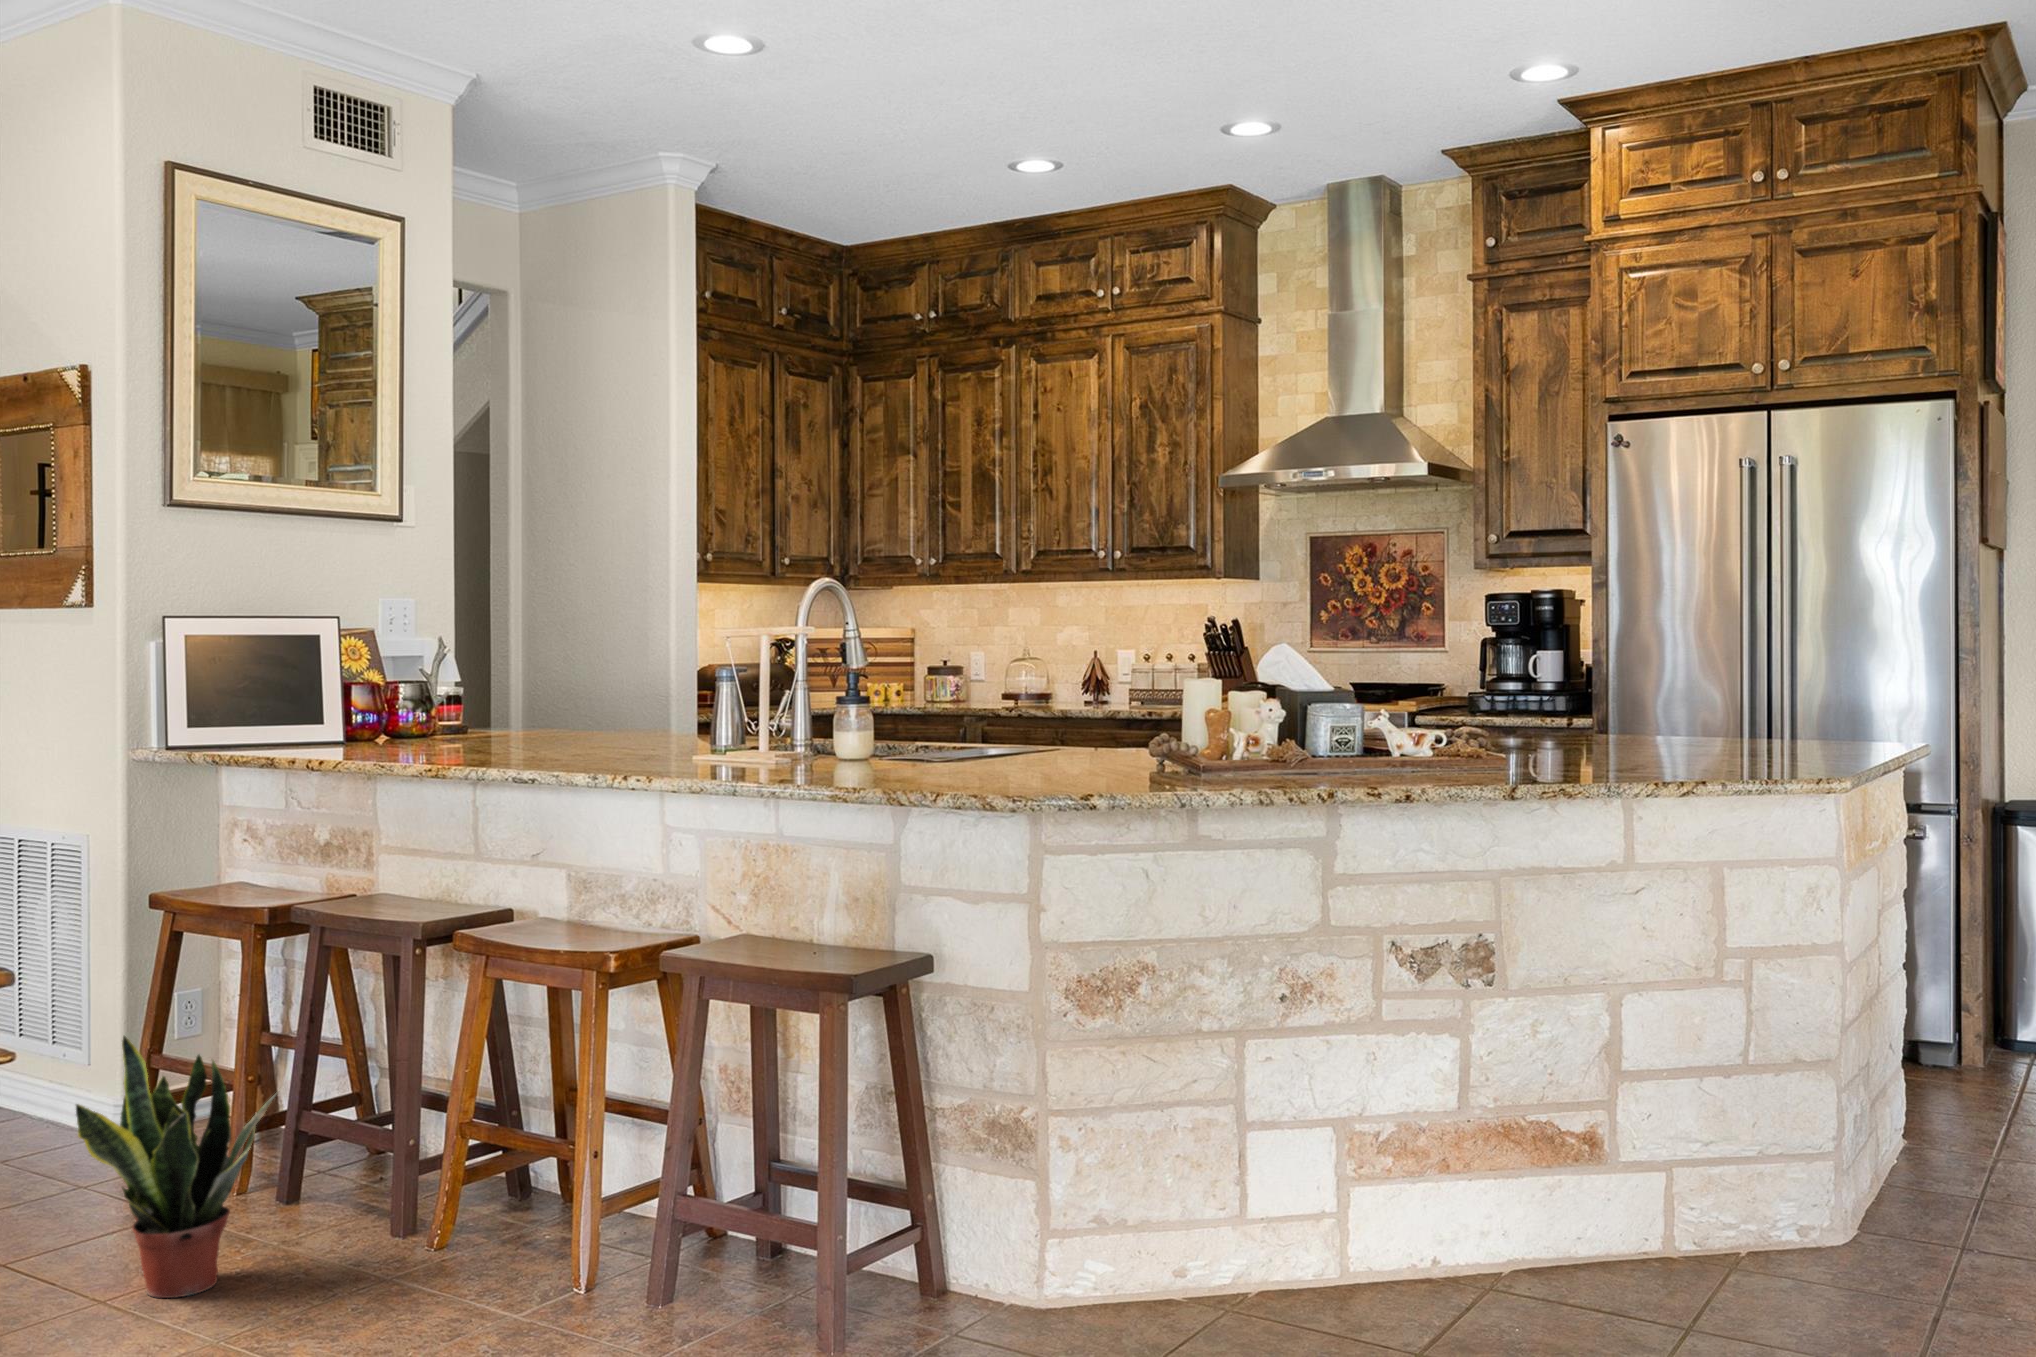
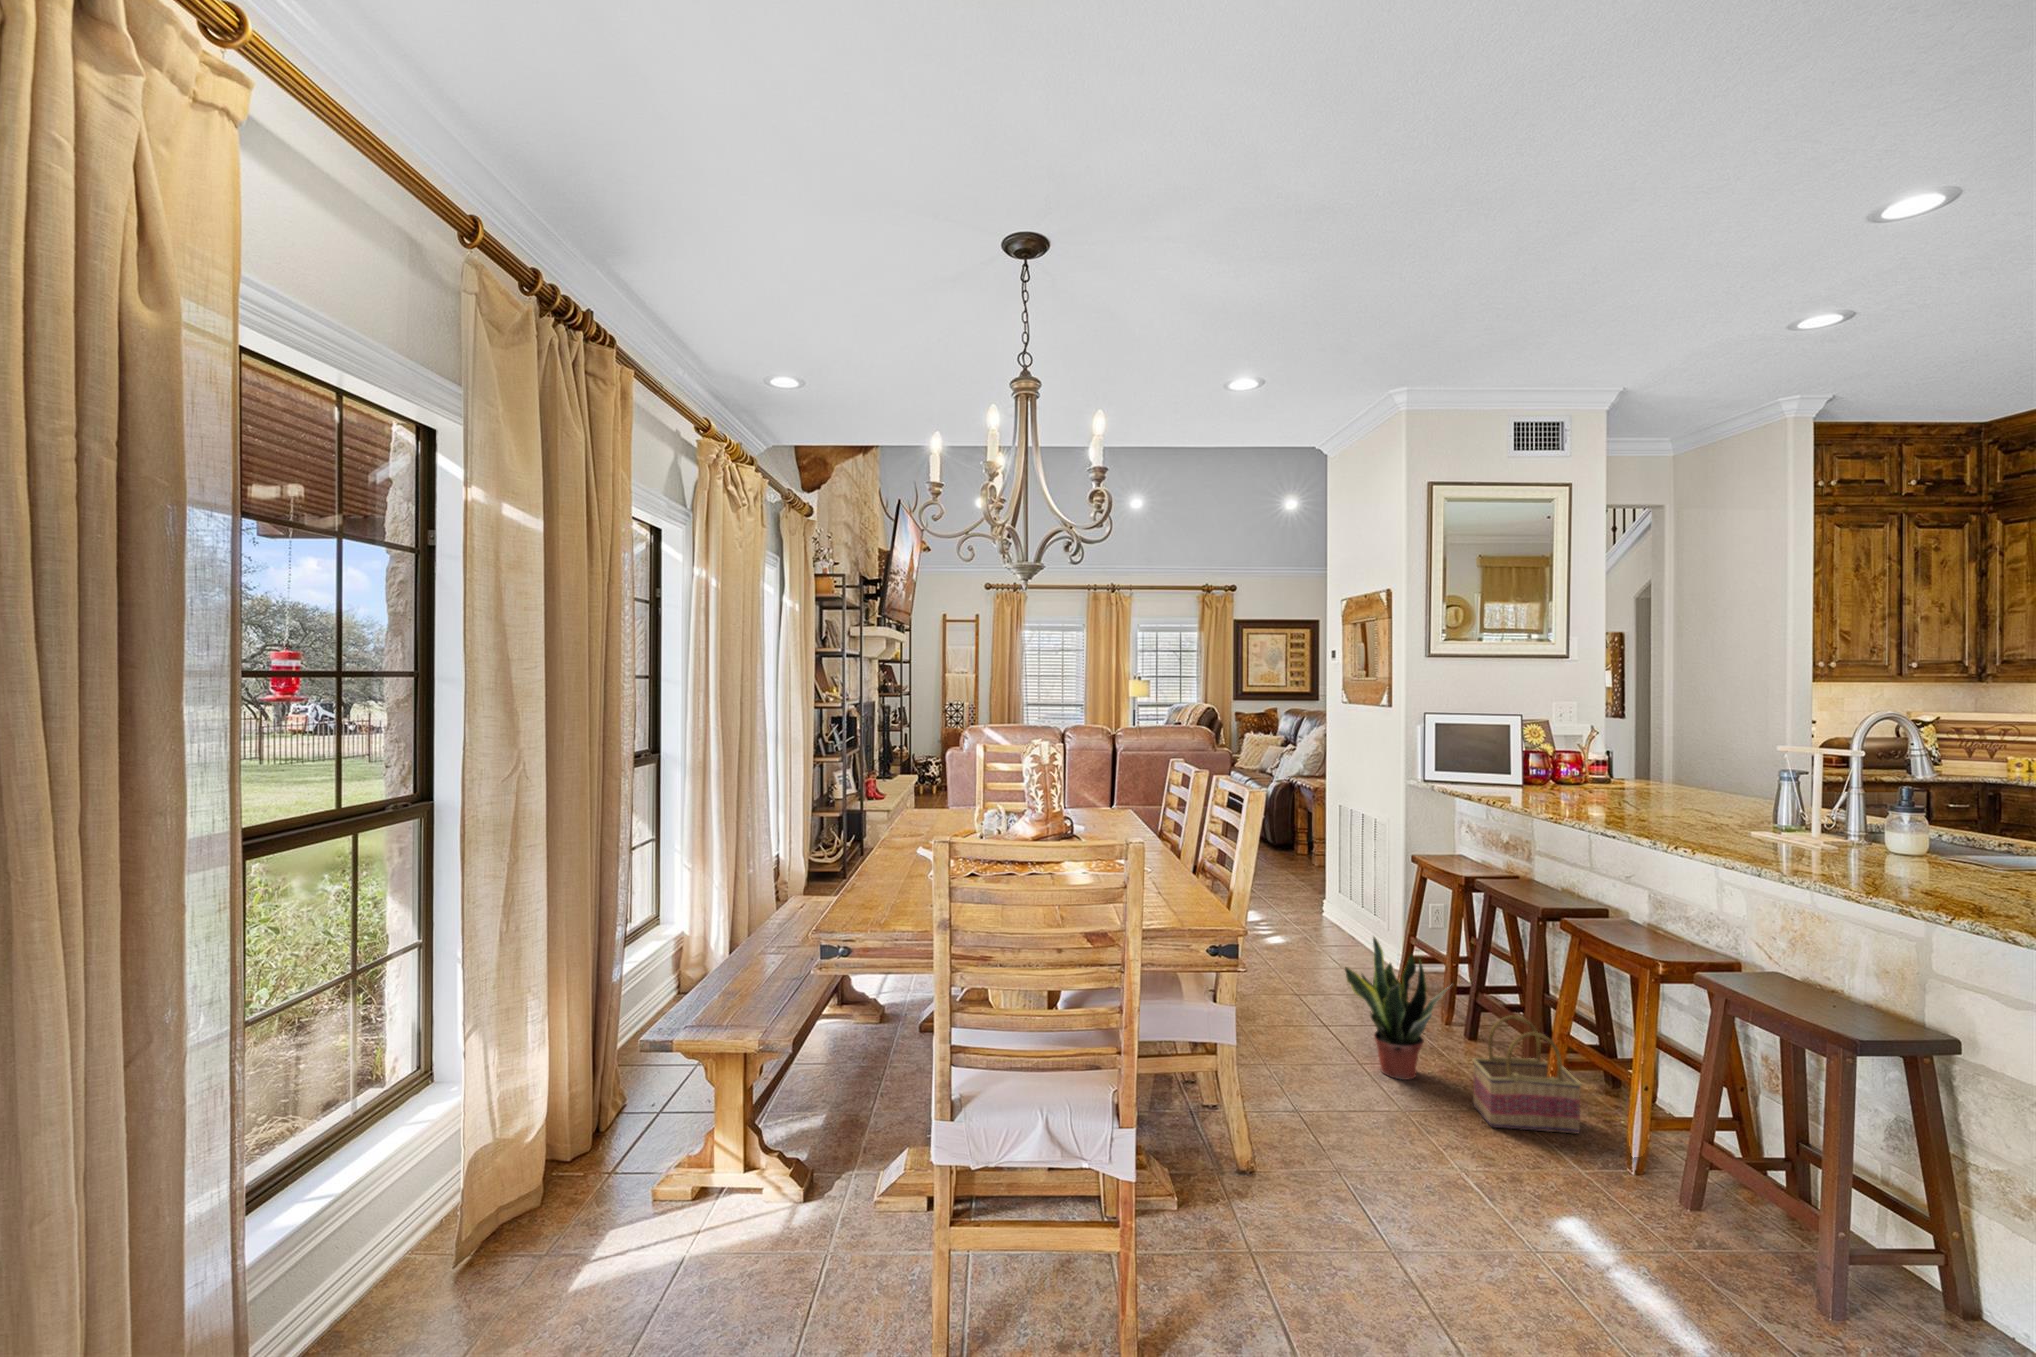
basket: none [327,1108,501,1307] -> present [1472,1015,1582,1134]

